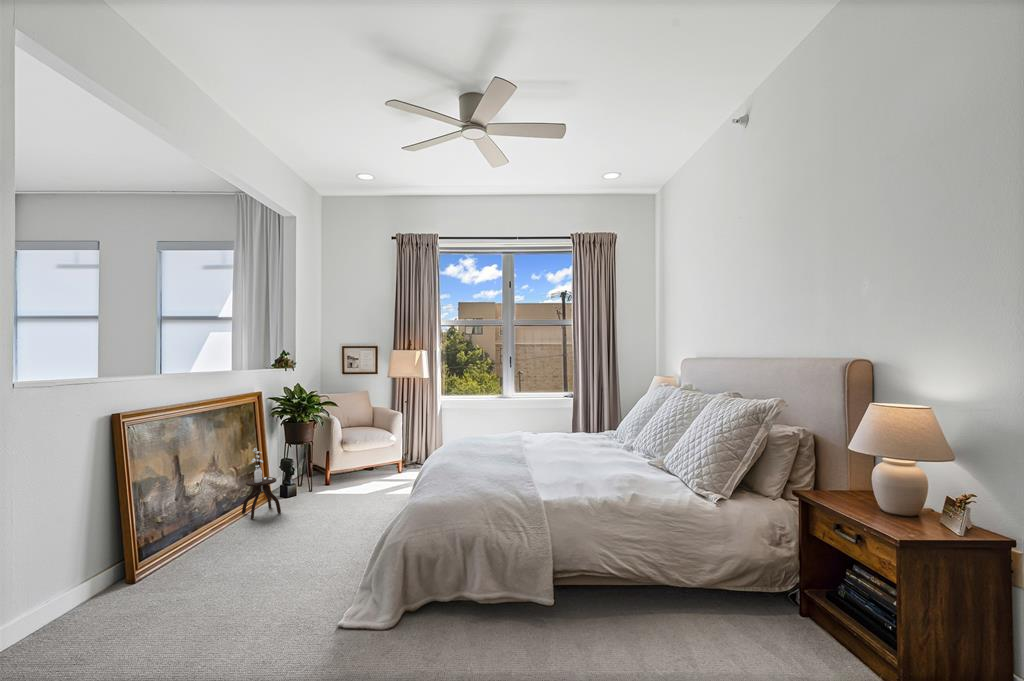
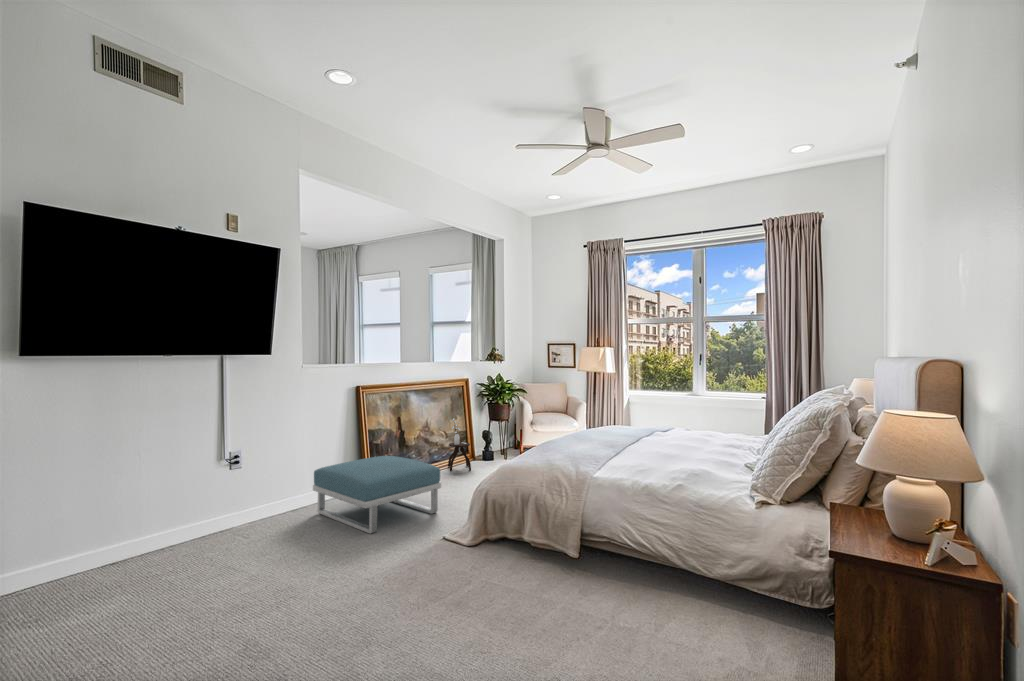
footstool: none [55,519,294,657] -> present [313,456,441,534]

